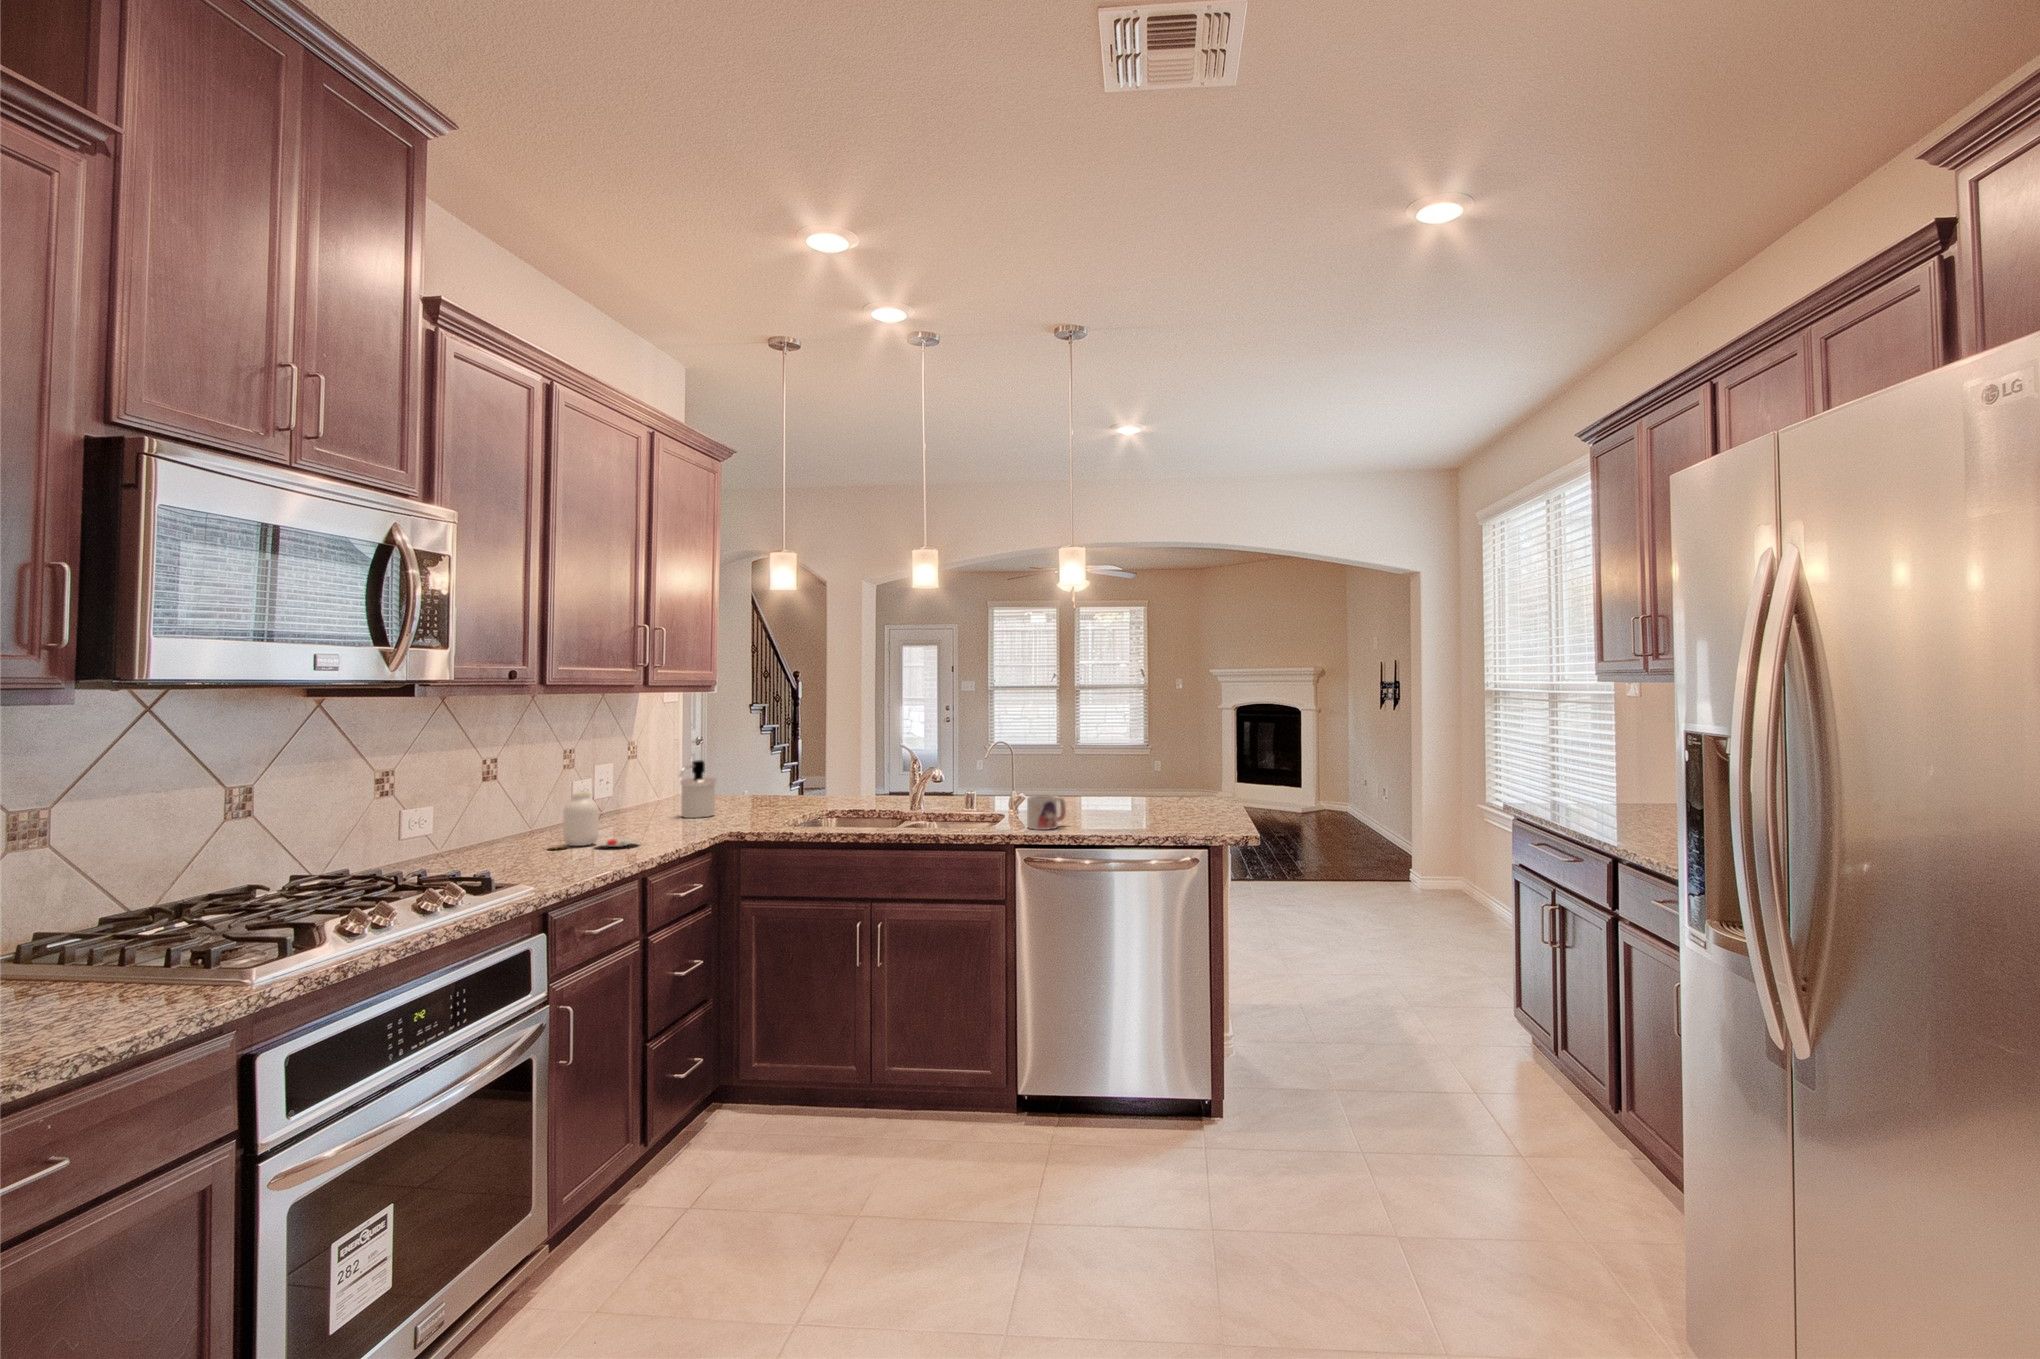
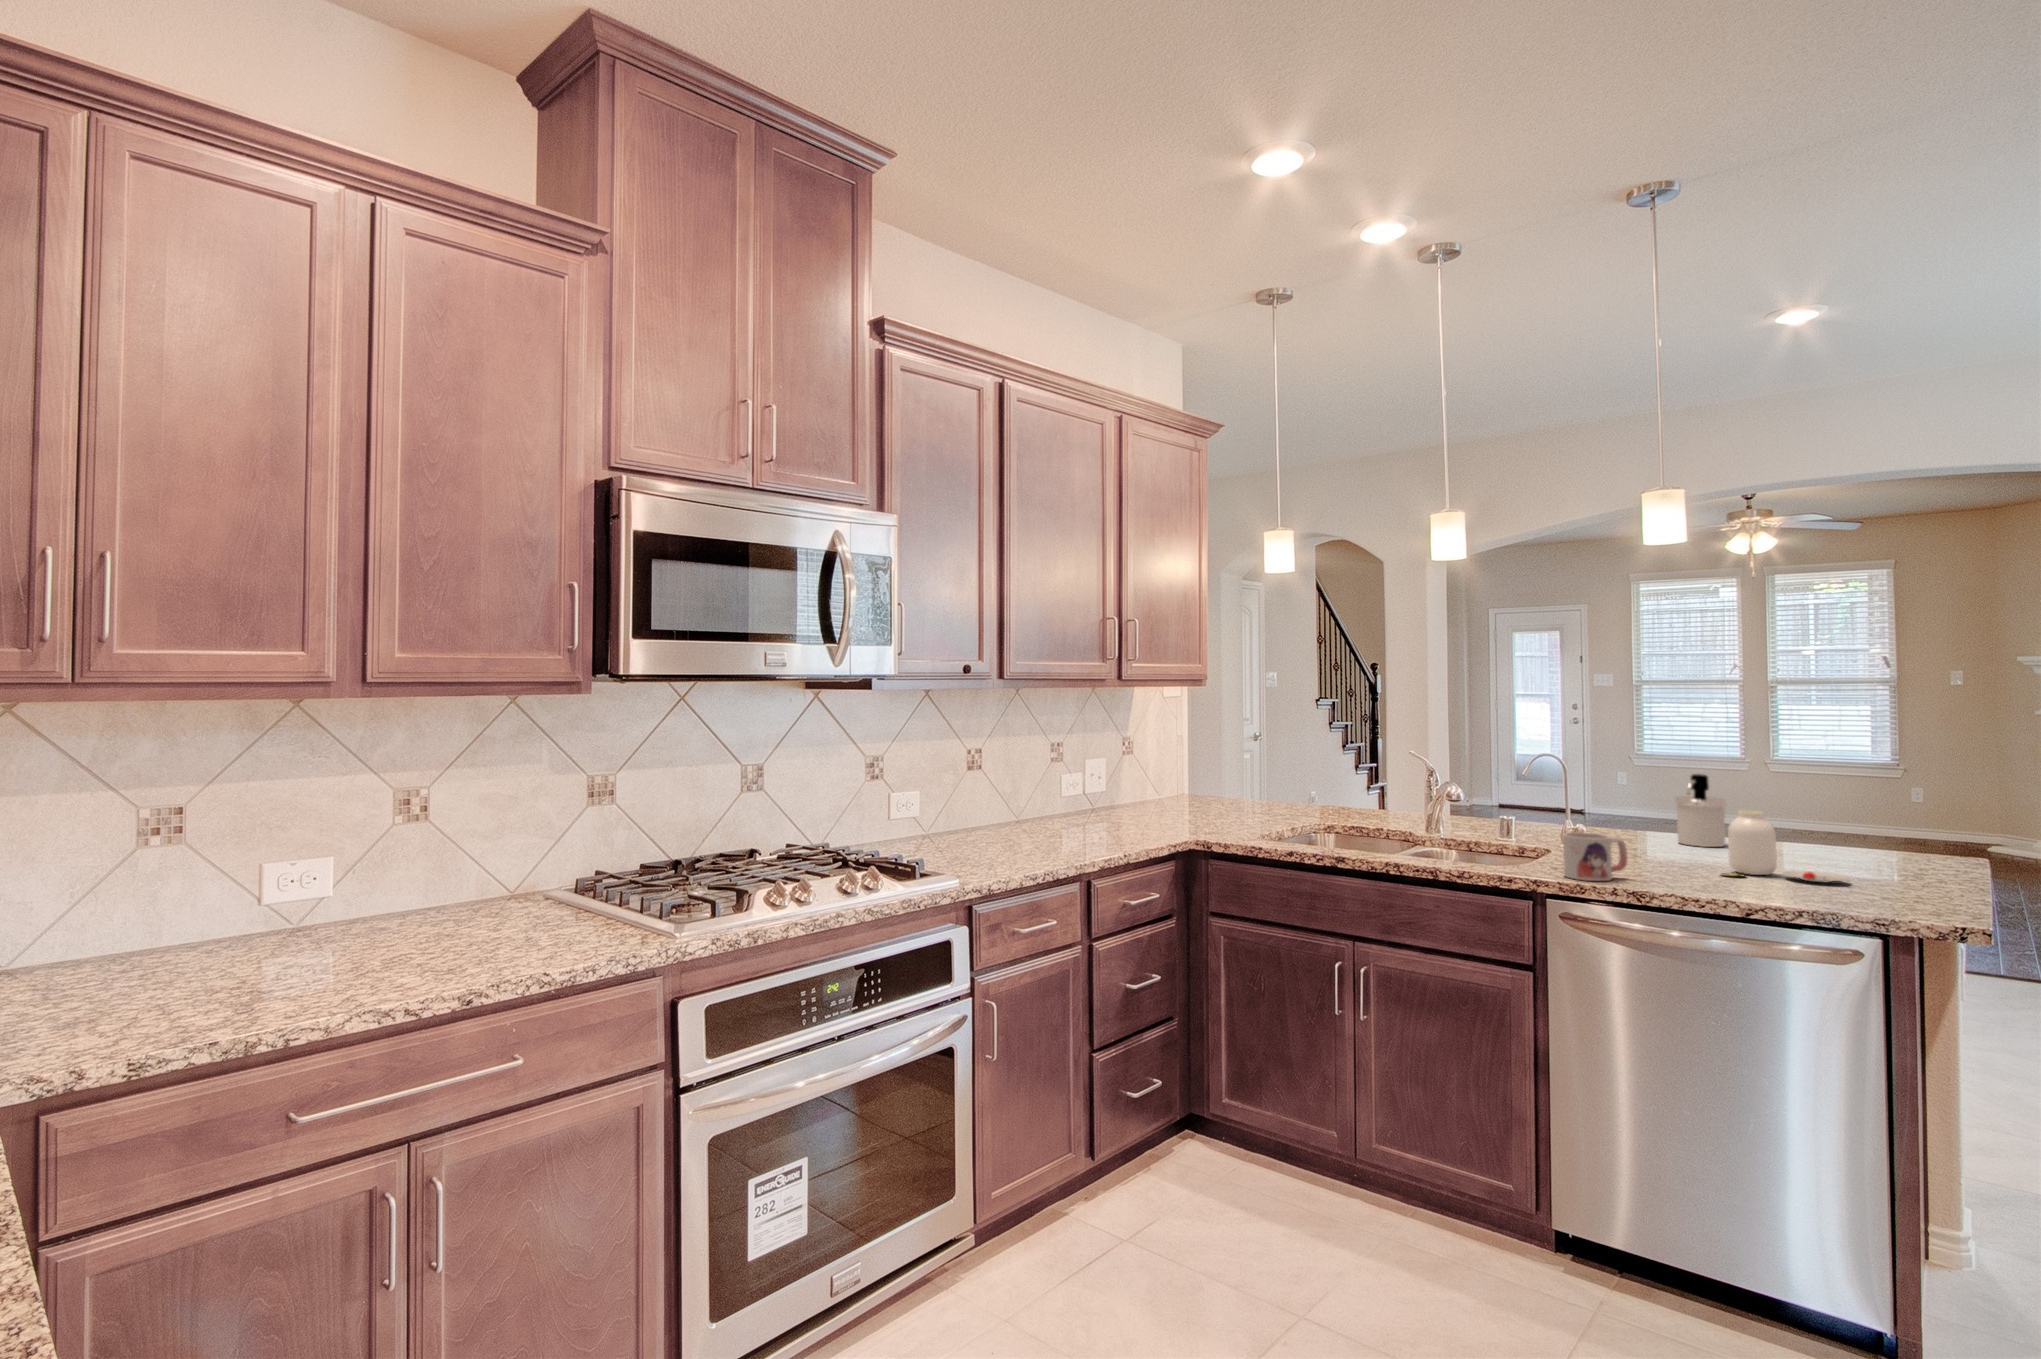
soap dispenser: present [680,760,716,818] -> present [1675,774,1726,847]
jar: present [551,793,639,849] -> present [1721,810,1849,883]

